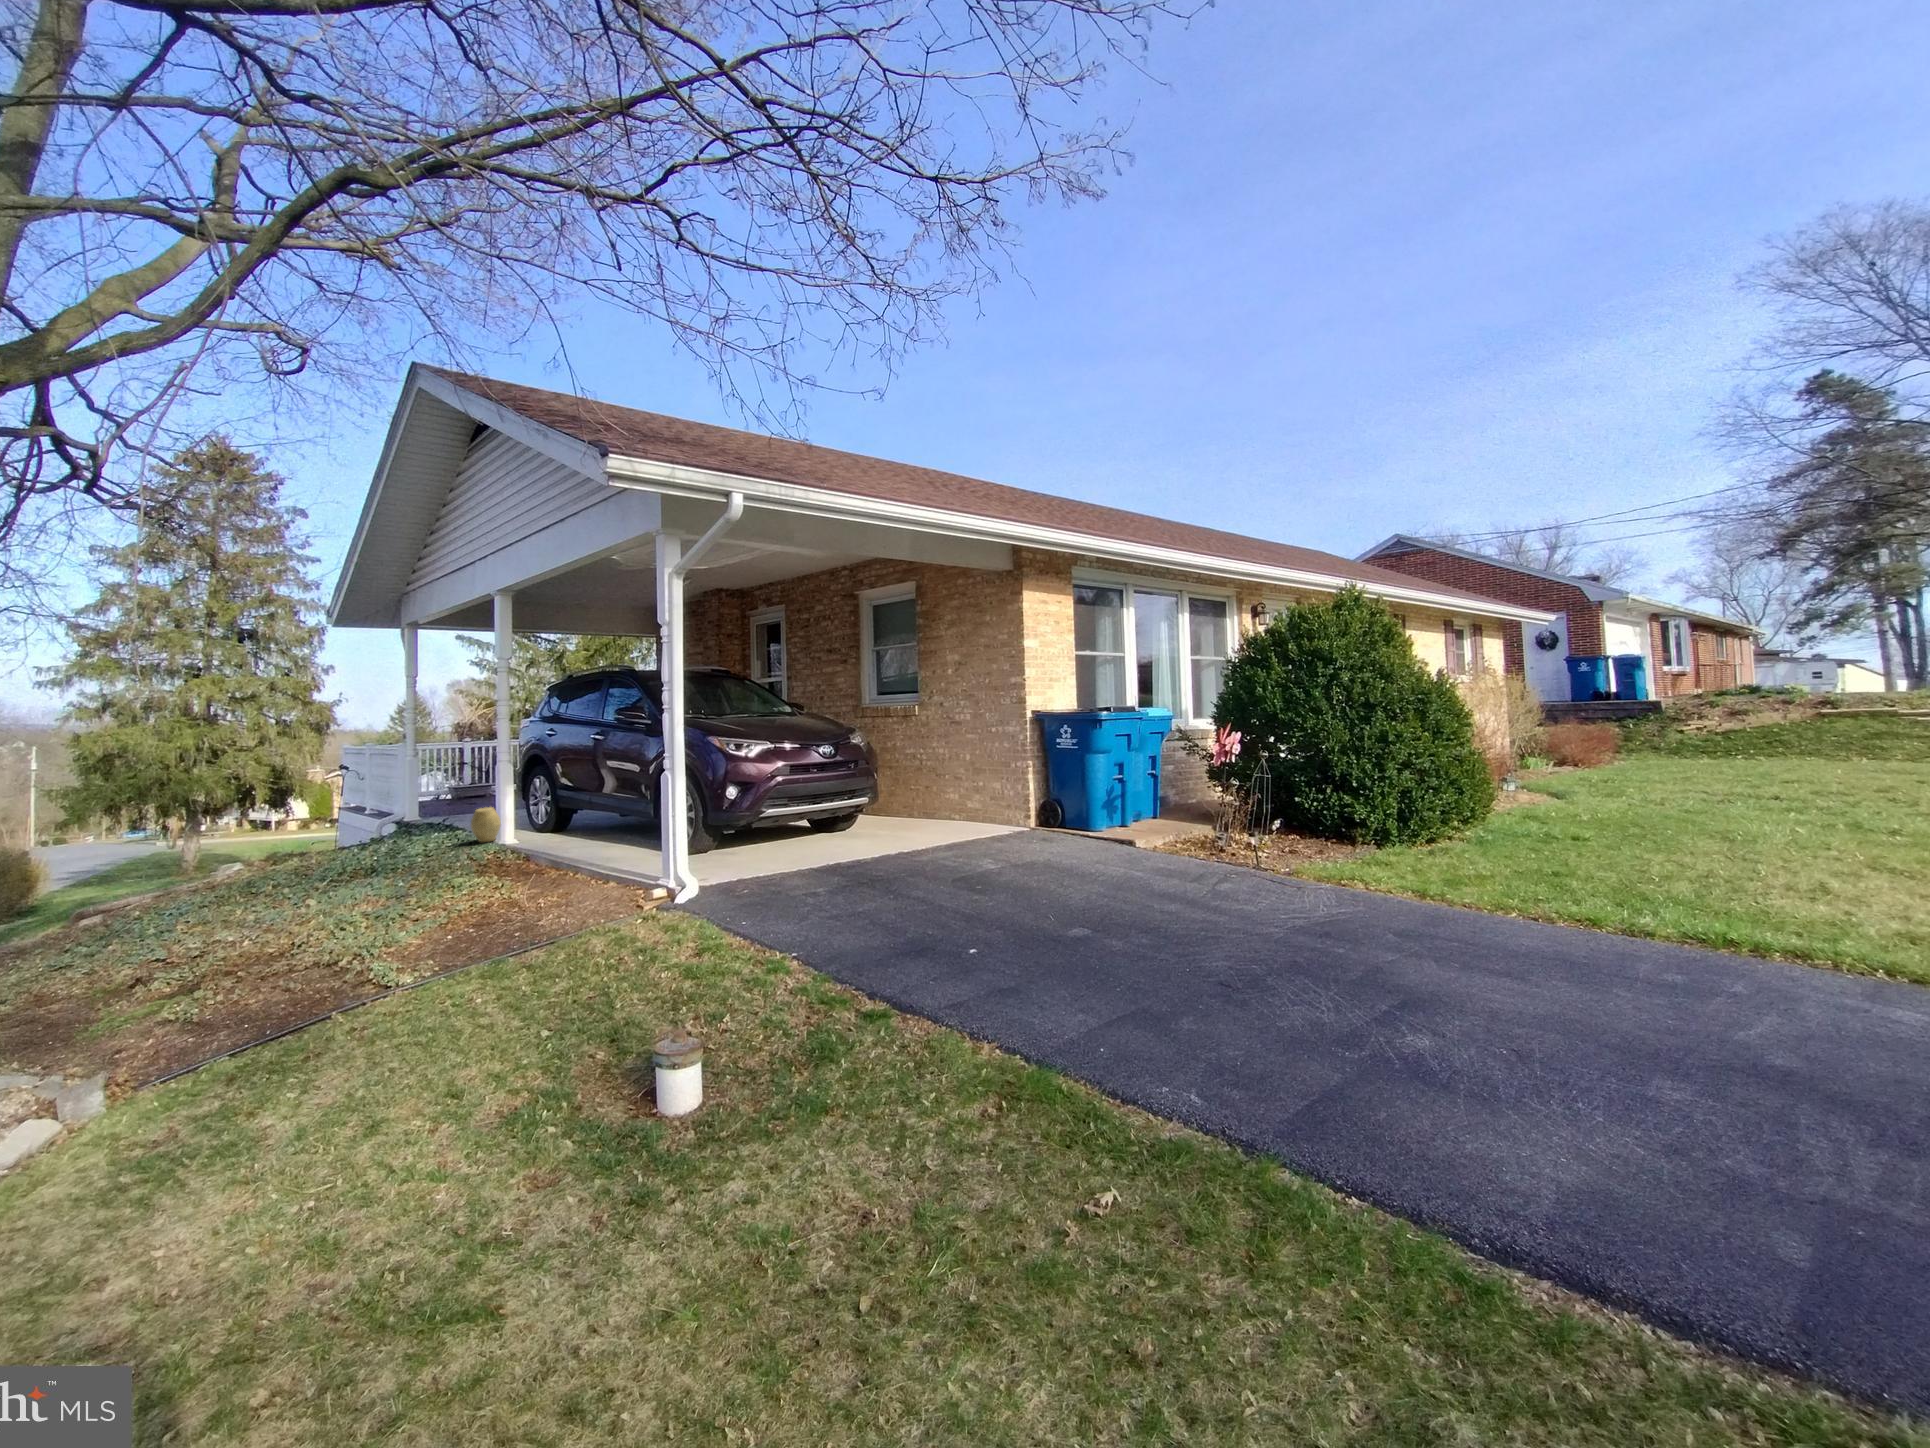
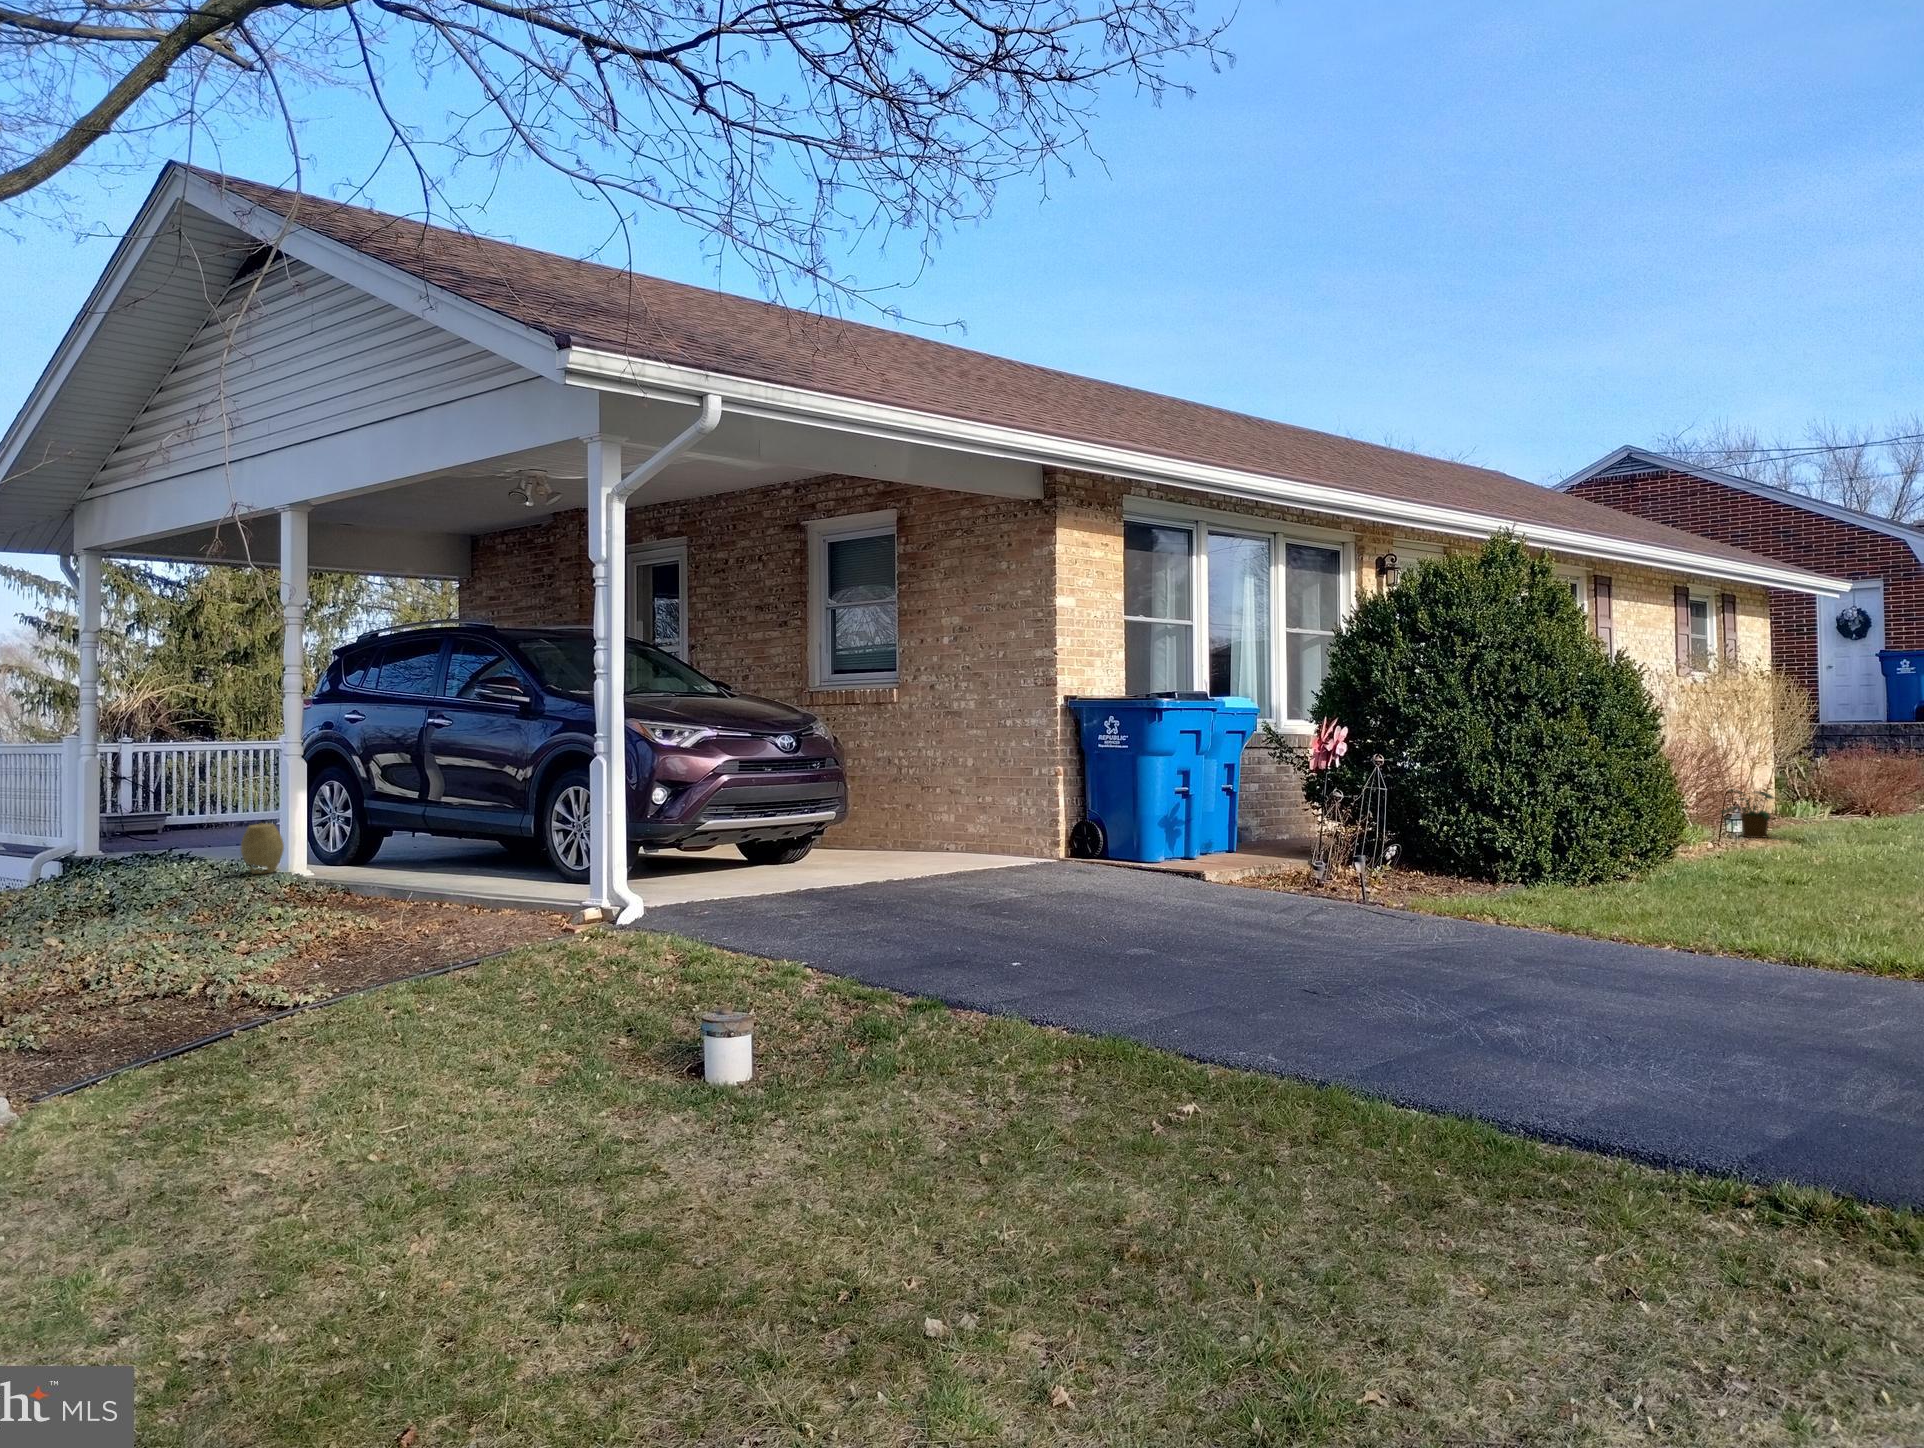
potted plant: none [1502,760,1545,794] -> present [1722,789,1775,838]

